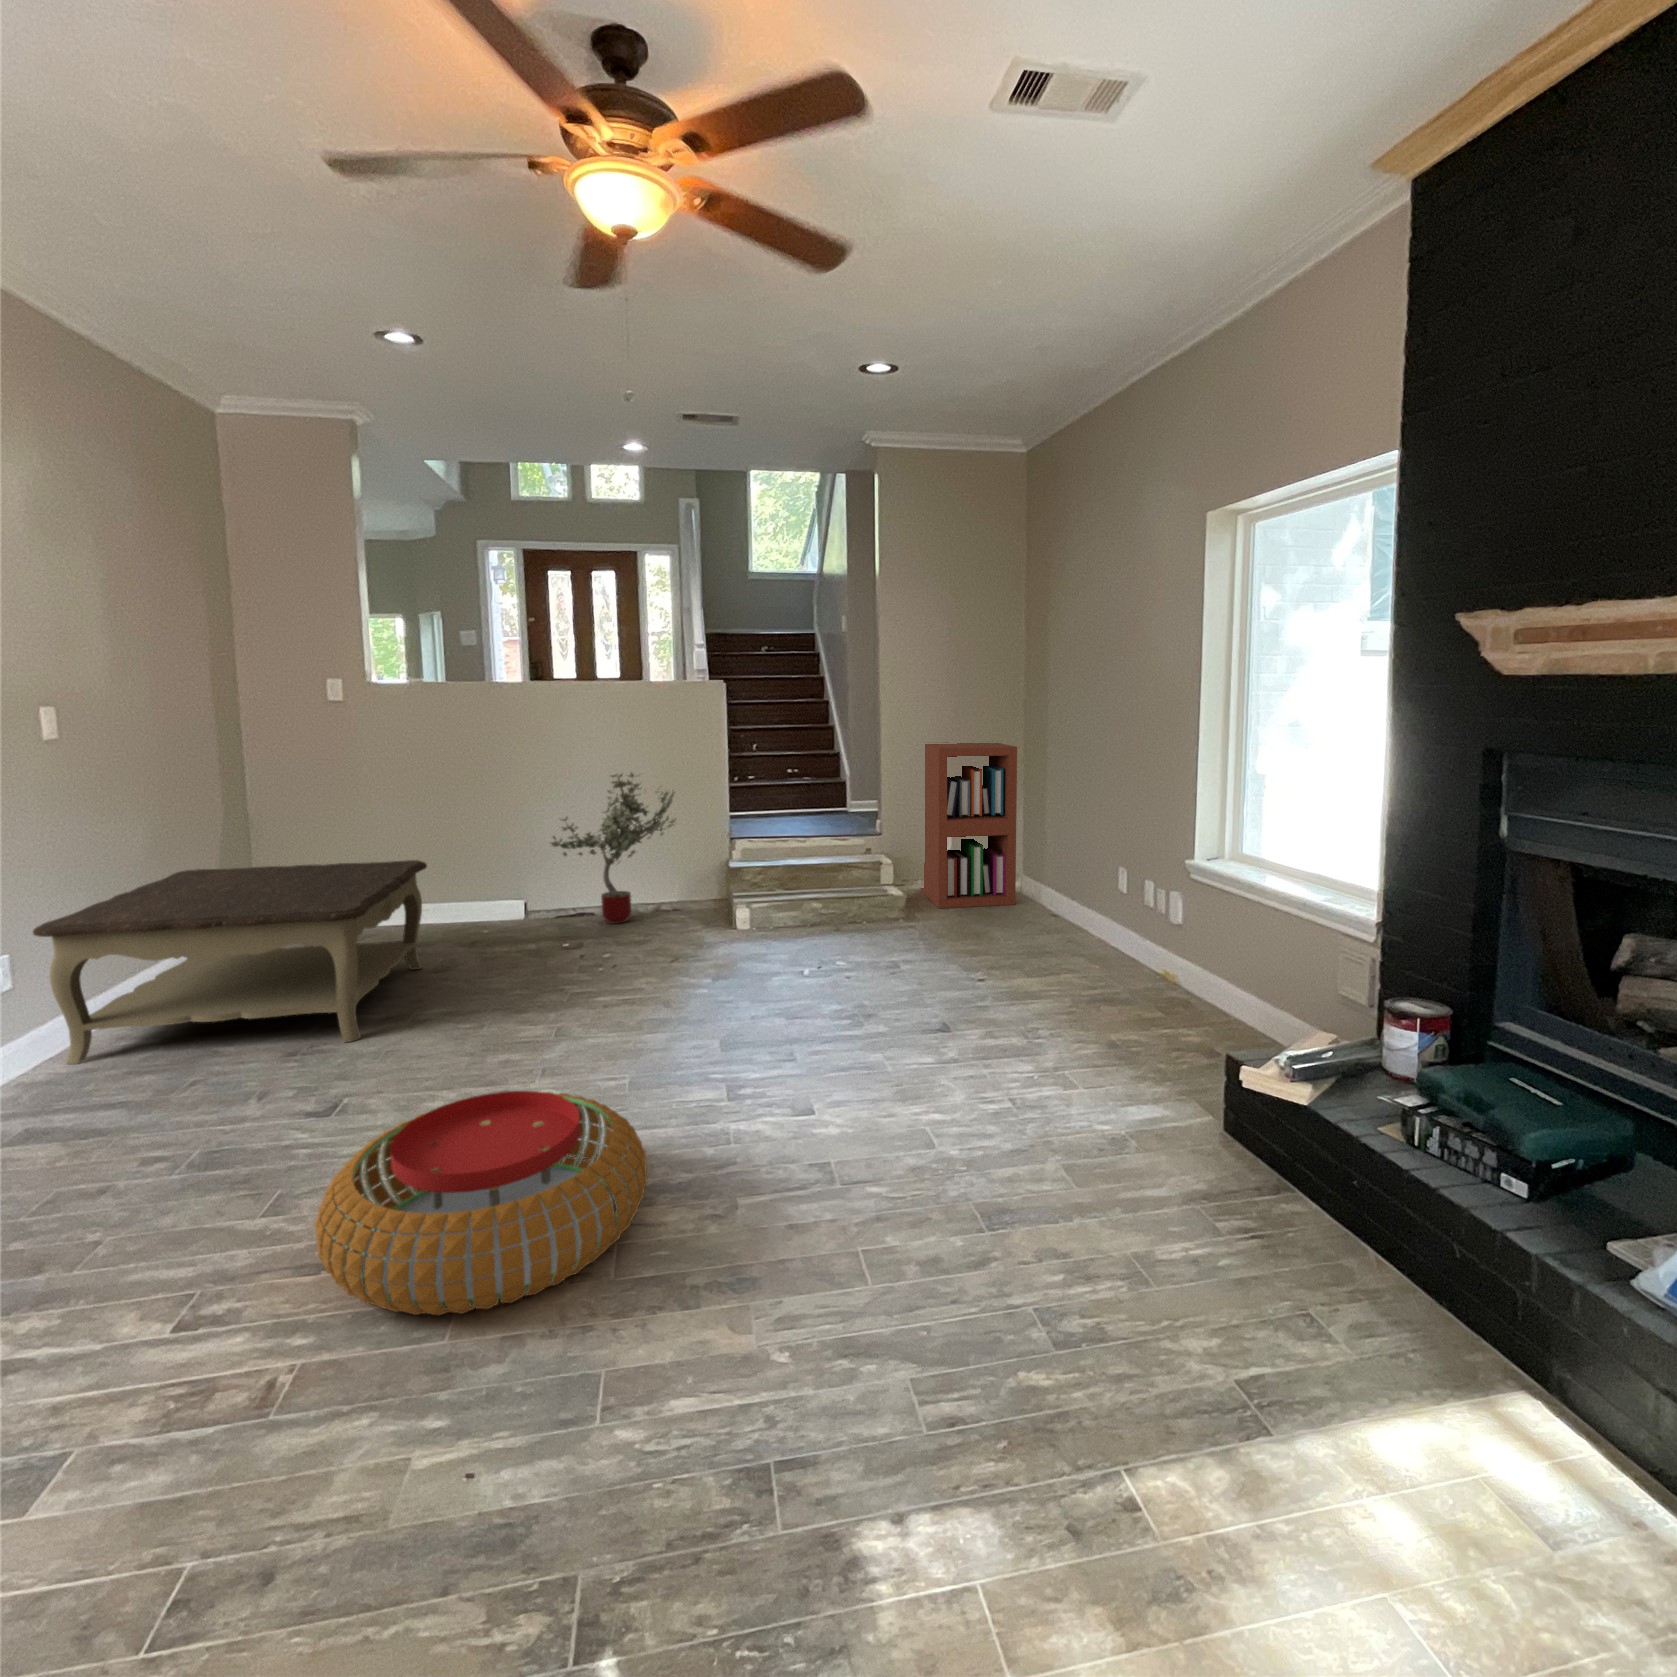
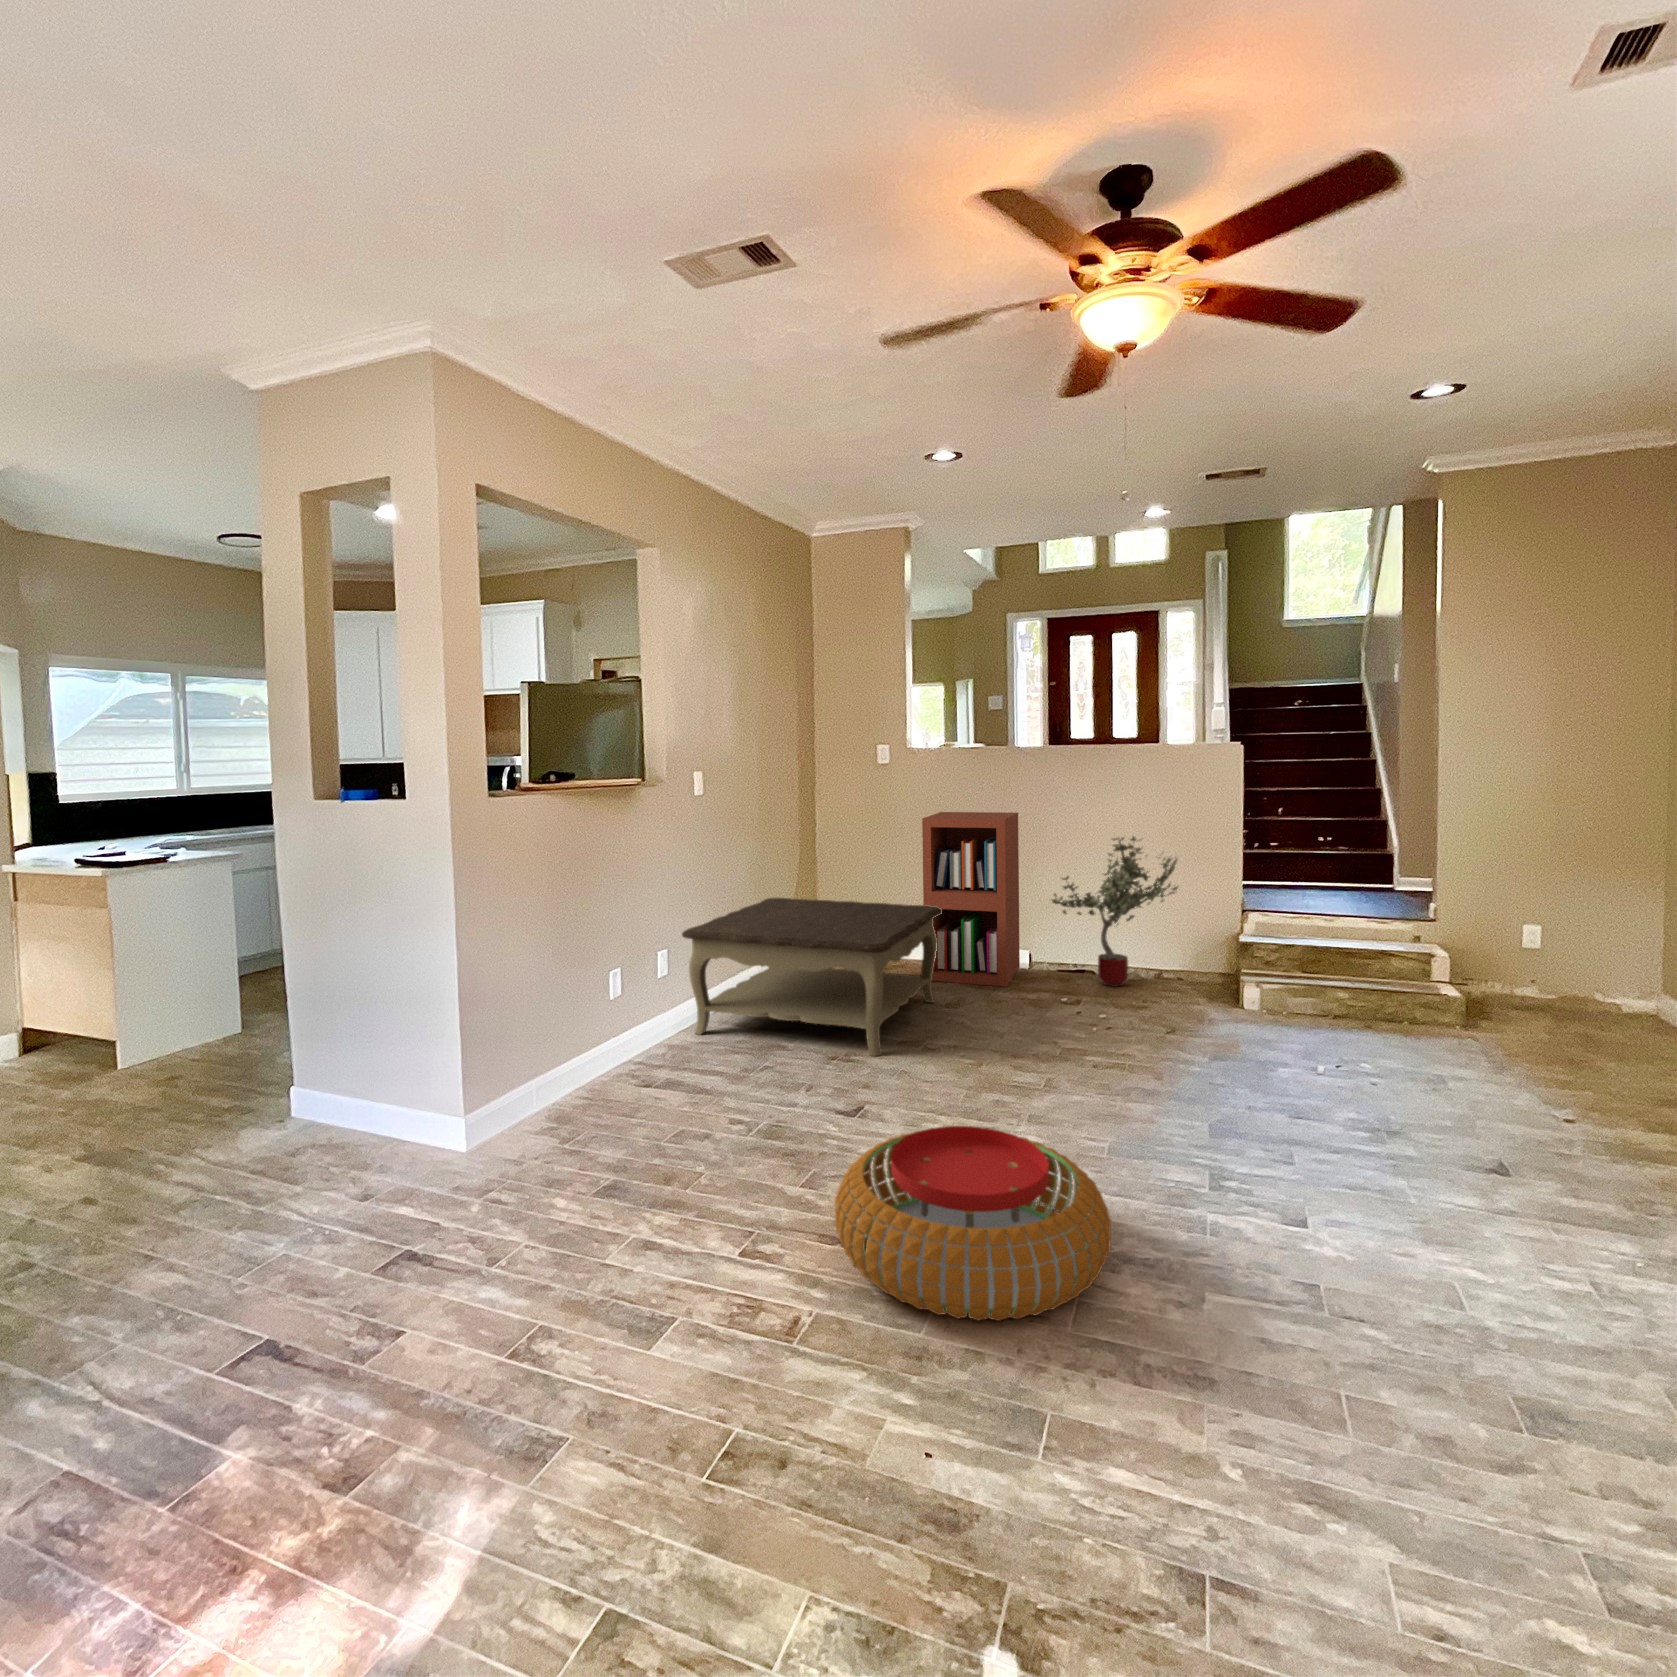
bookshelf: present [921,742,1017,908] -> present [922,812,1020,987]

